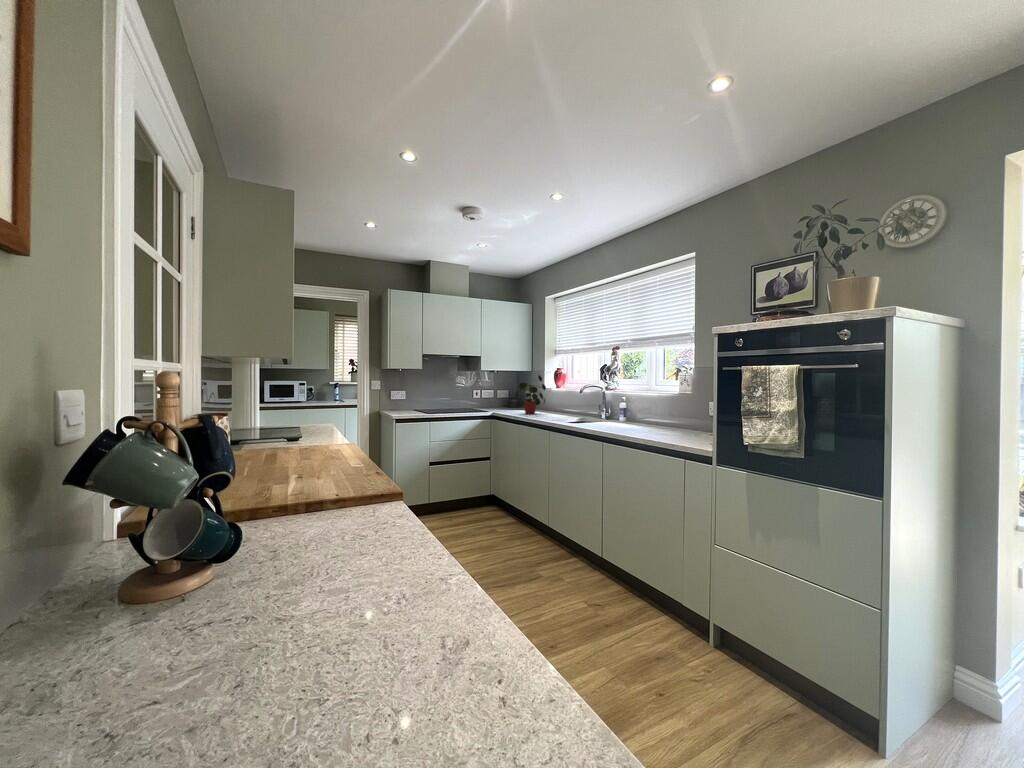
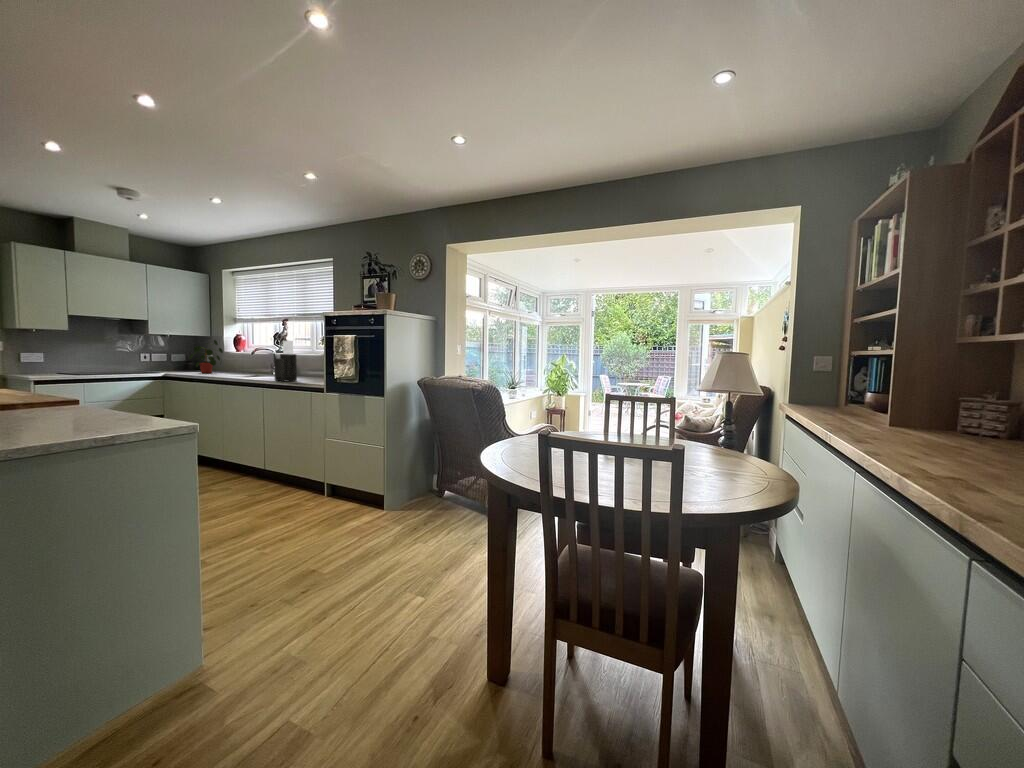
knife block: none [617,376,649,435] -> present [274,341,297,381]

